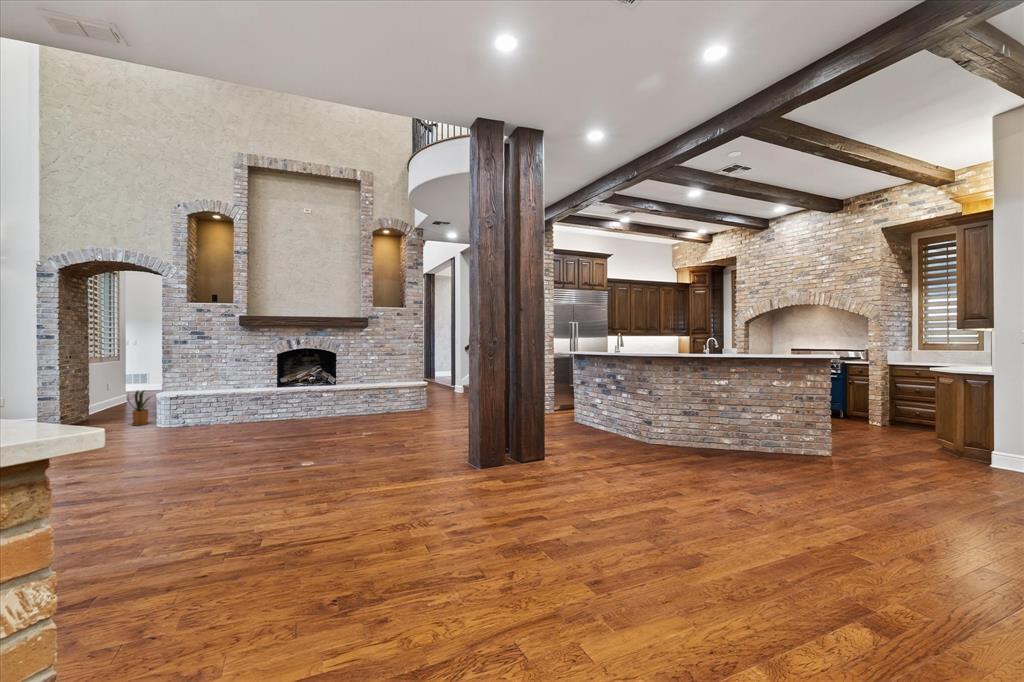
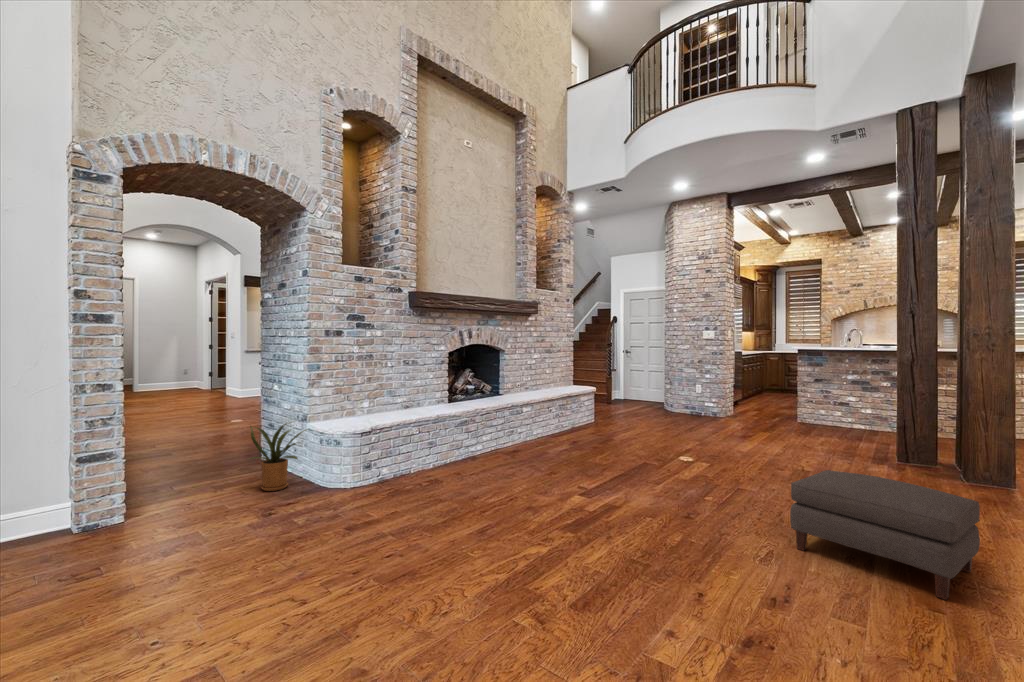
ottoman: none [185,431,275,493] -> present [790,470,980,600]

